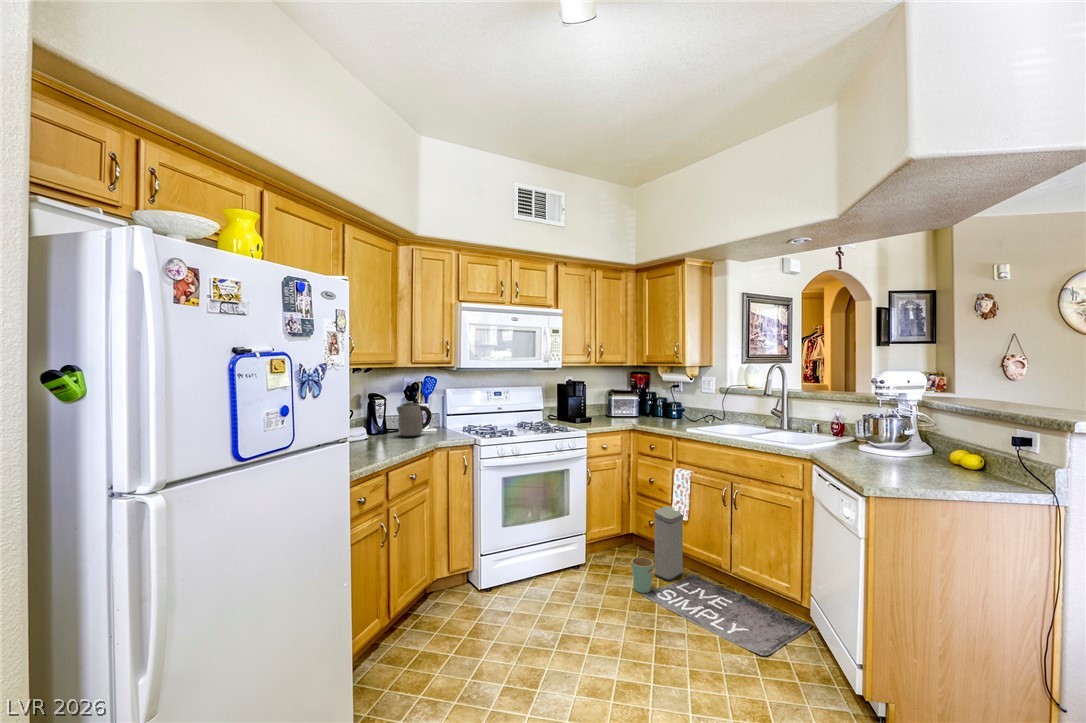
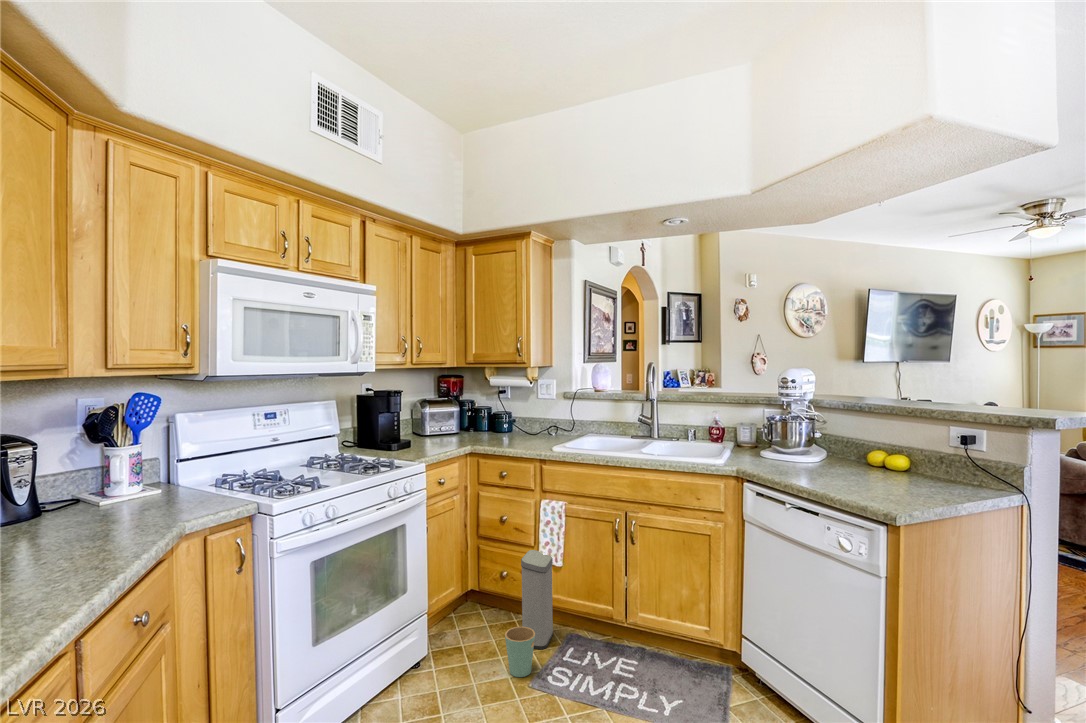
kettle: present [397,403,432,438] -> none [82,446,161,517]

